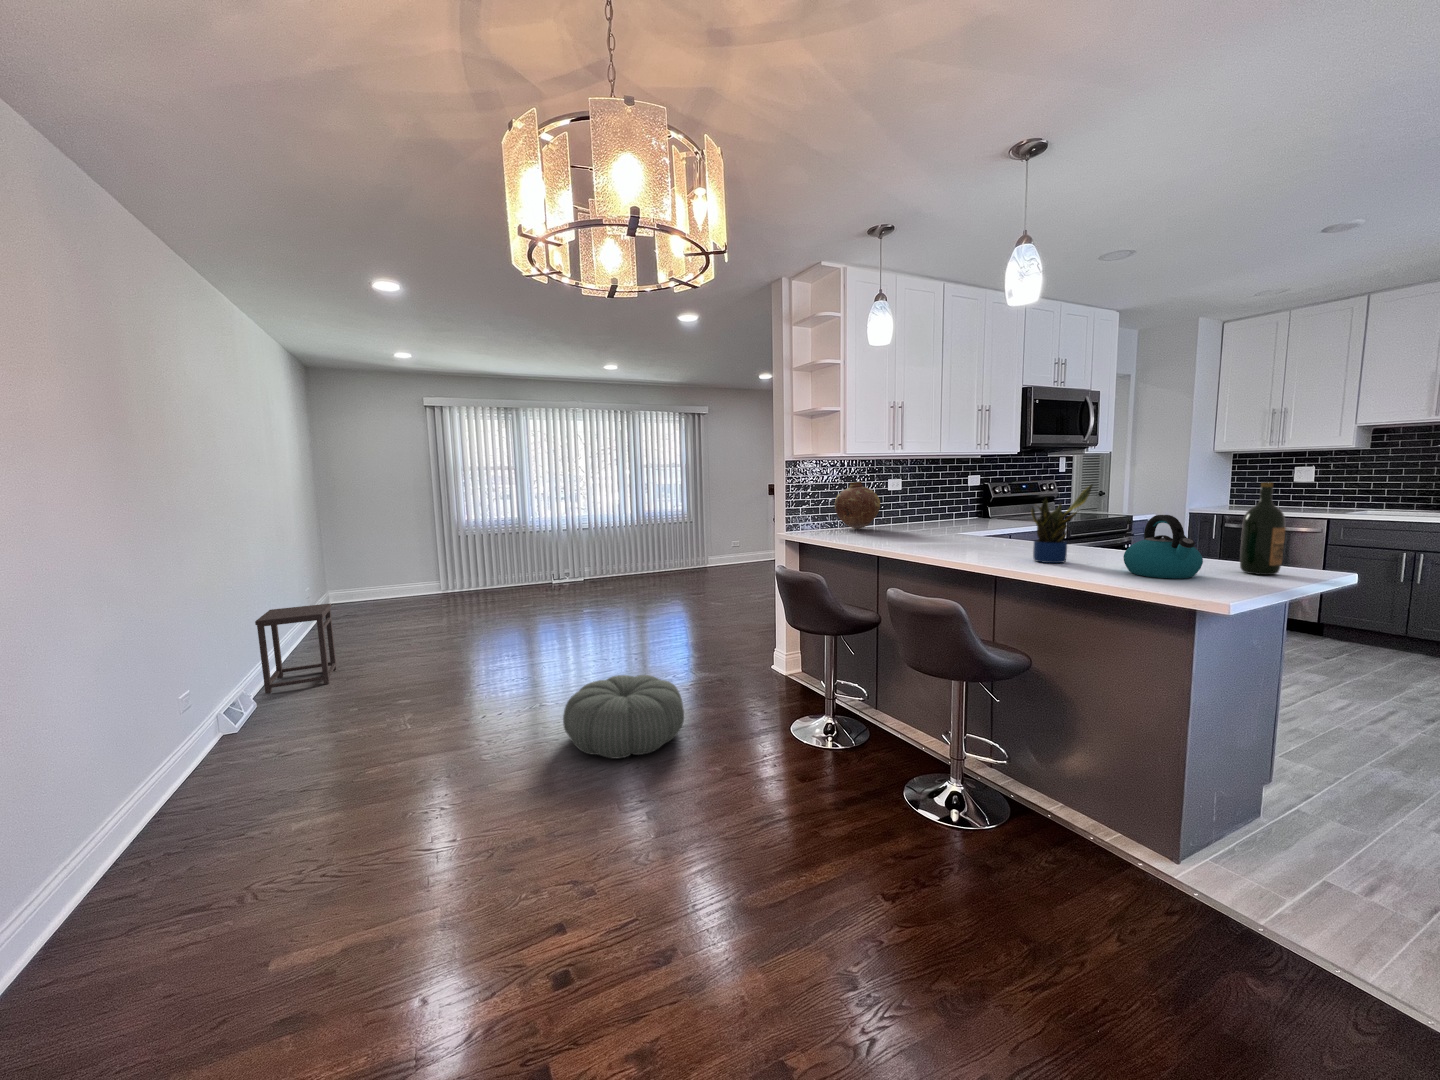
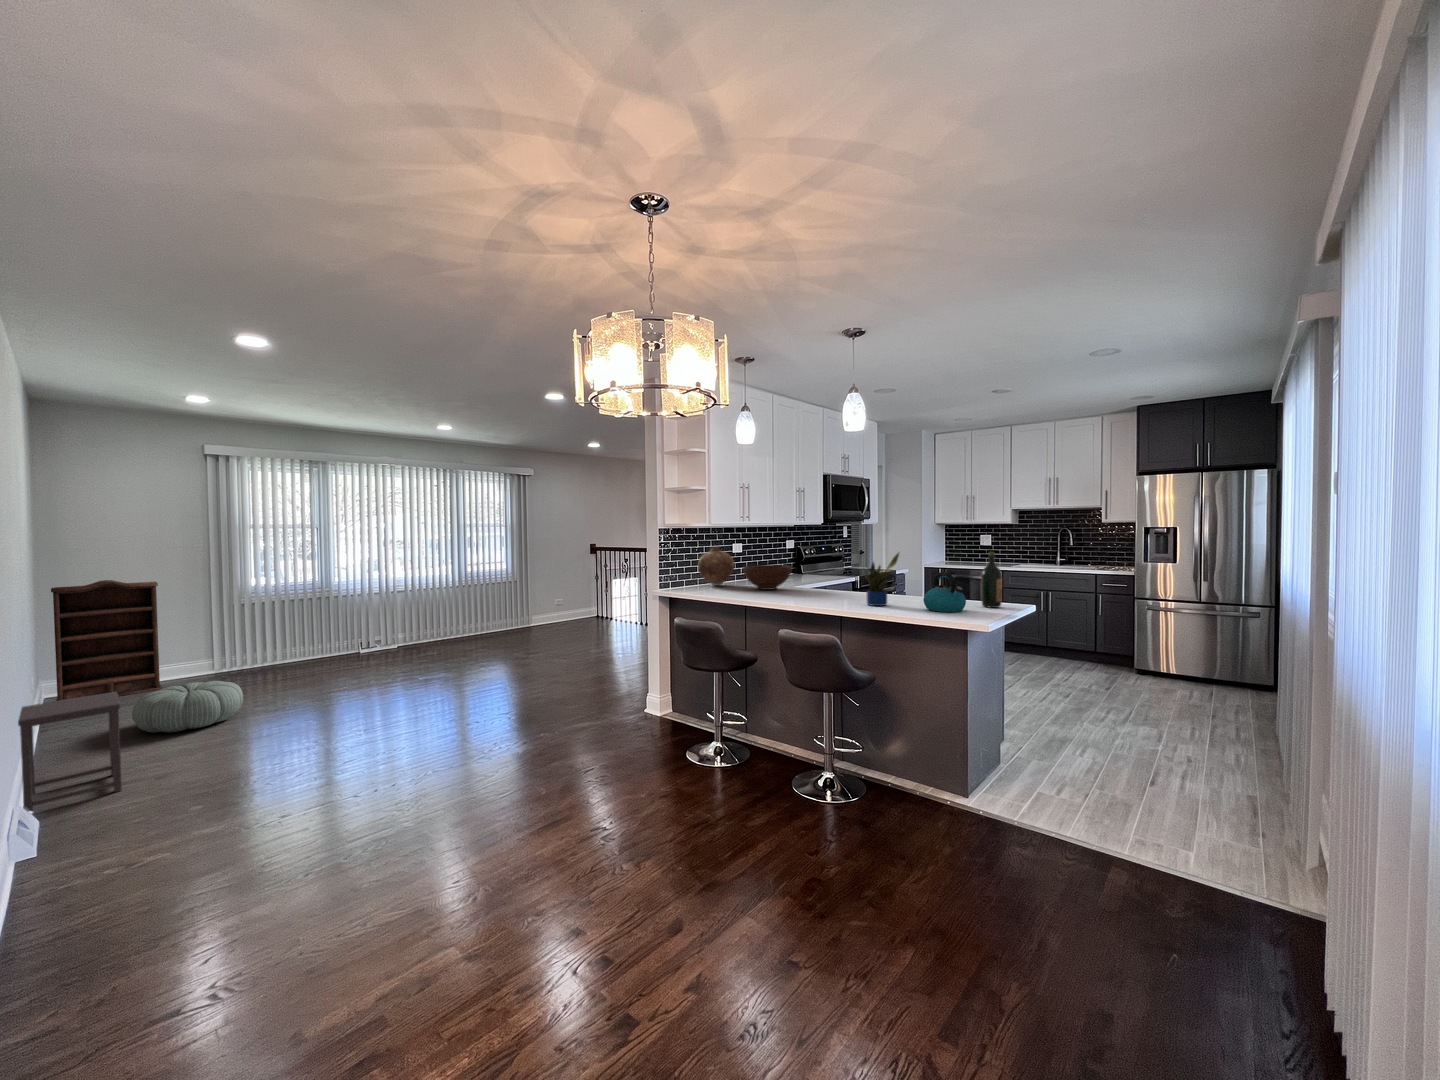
fruit bowl: none [883,504,949,536] -> present [743,565,792,590]
bookshelf: none [331,513,408,609] -> present [51,580,162,701]
pouf: present [563,675,684,759] -> present [132,681,243,732]

